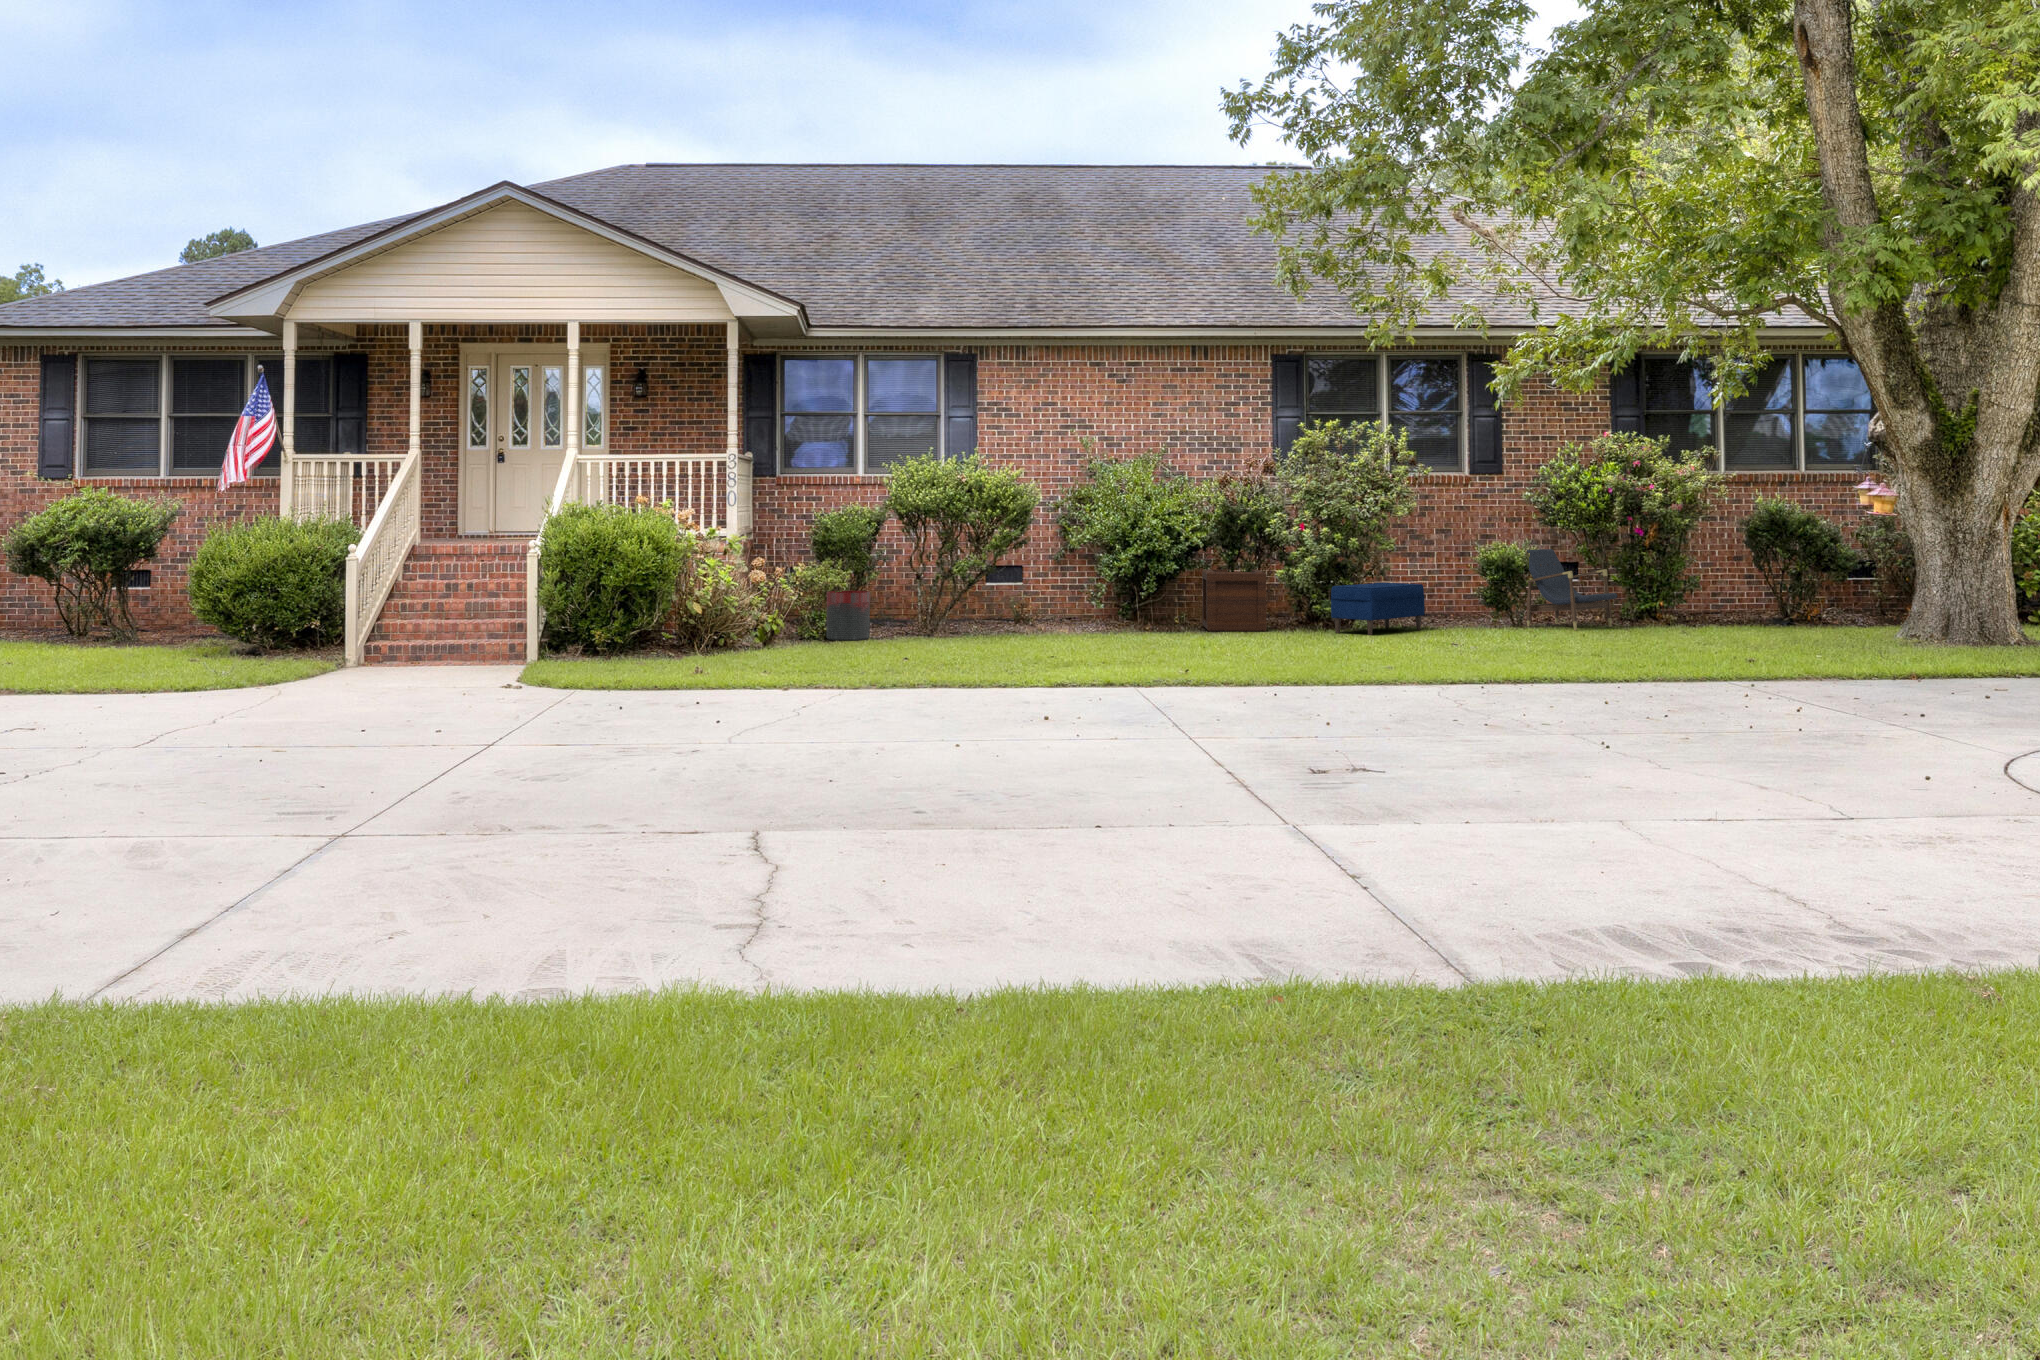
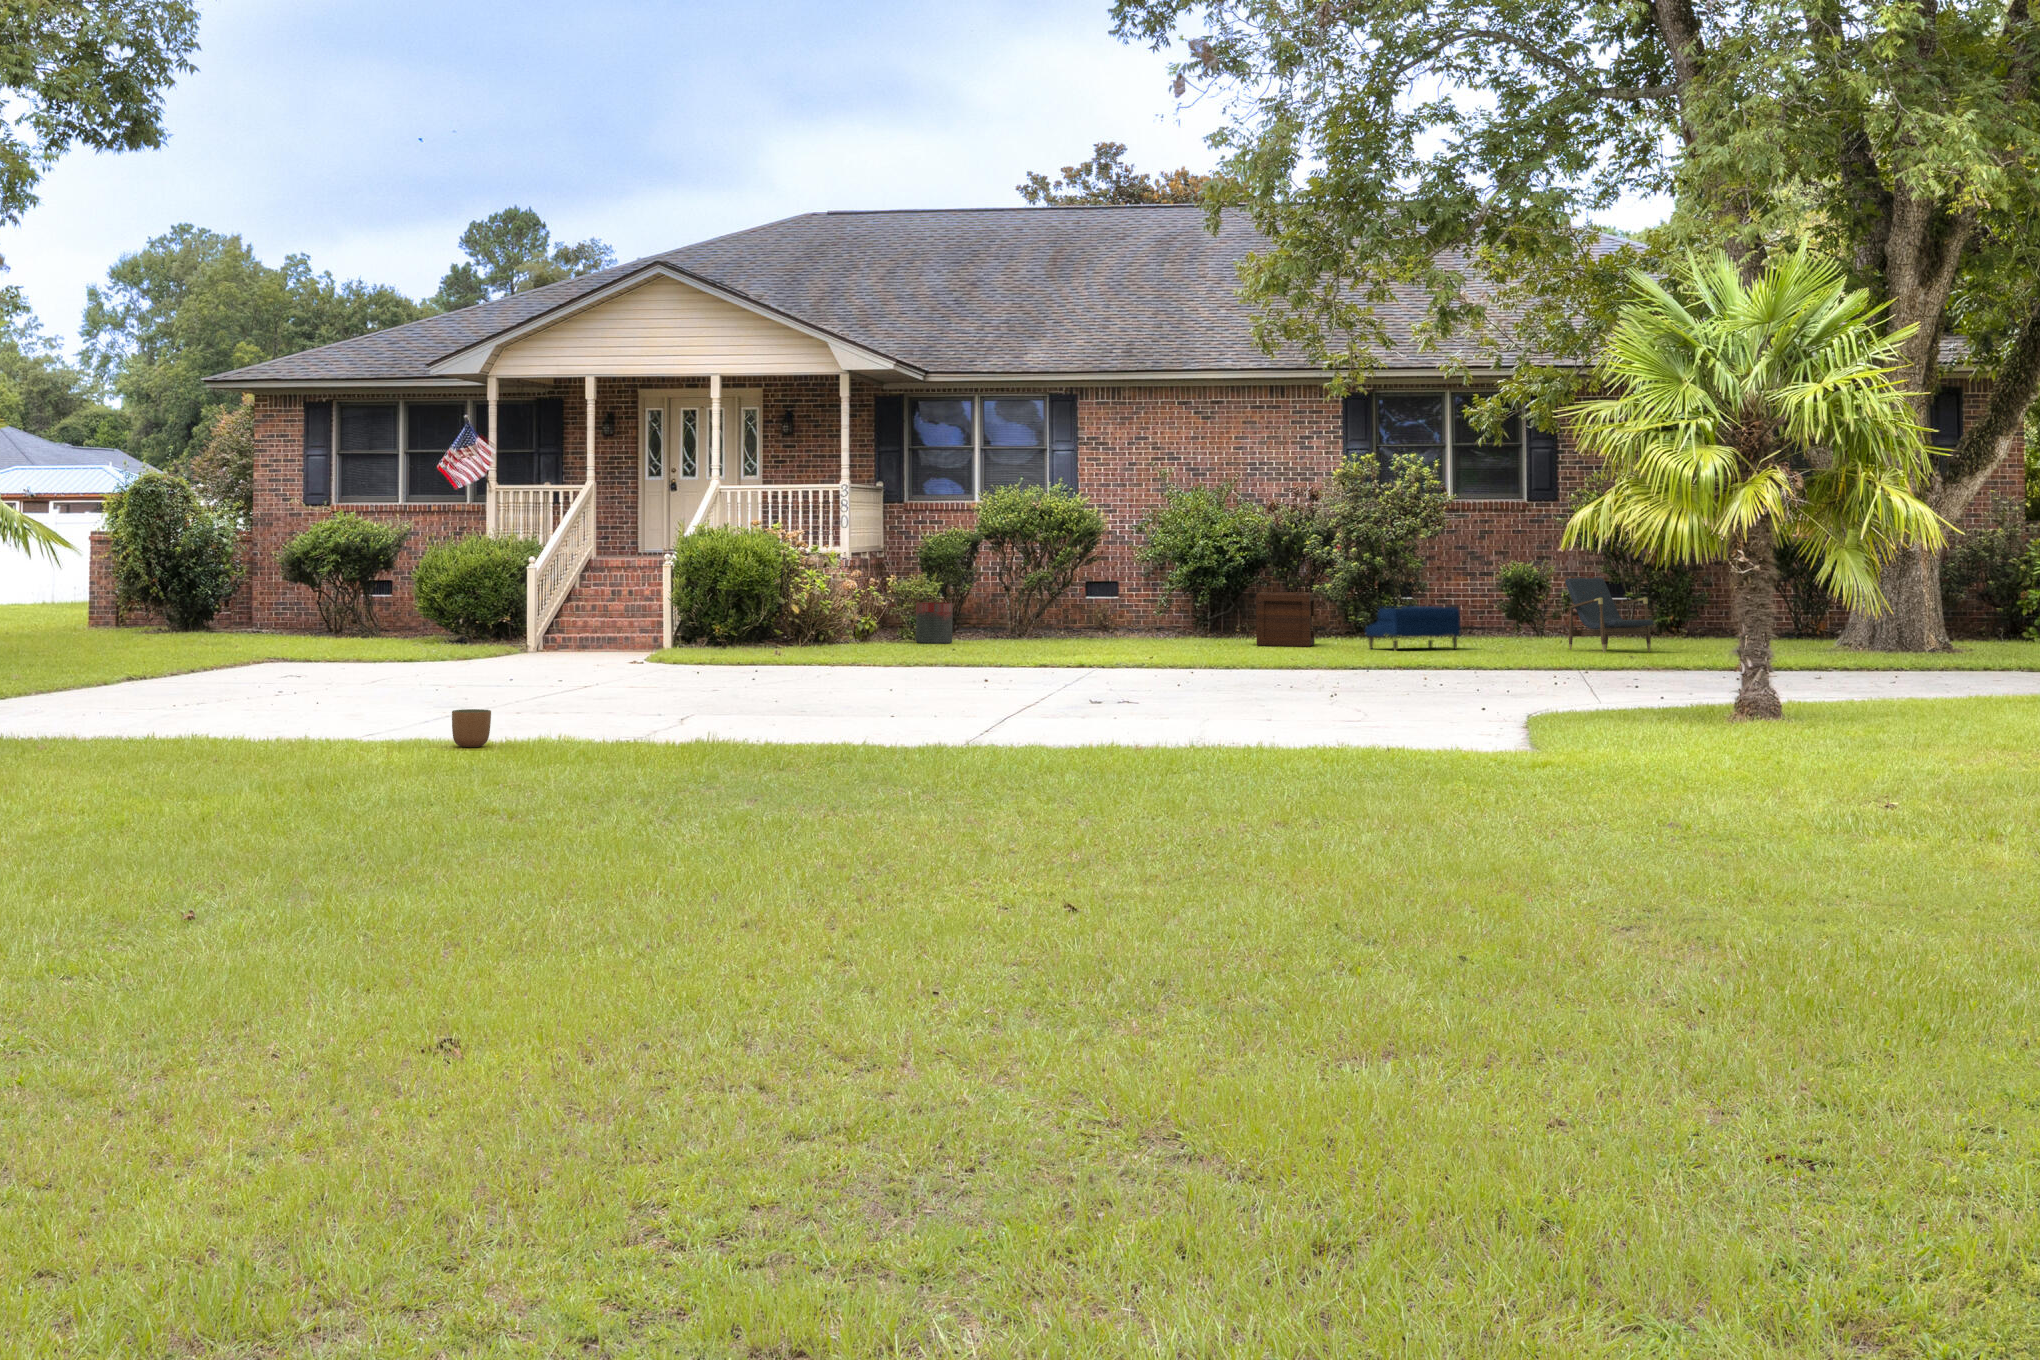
planter: none [274,1135,406,1290] -> present [452,709,491,747]

